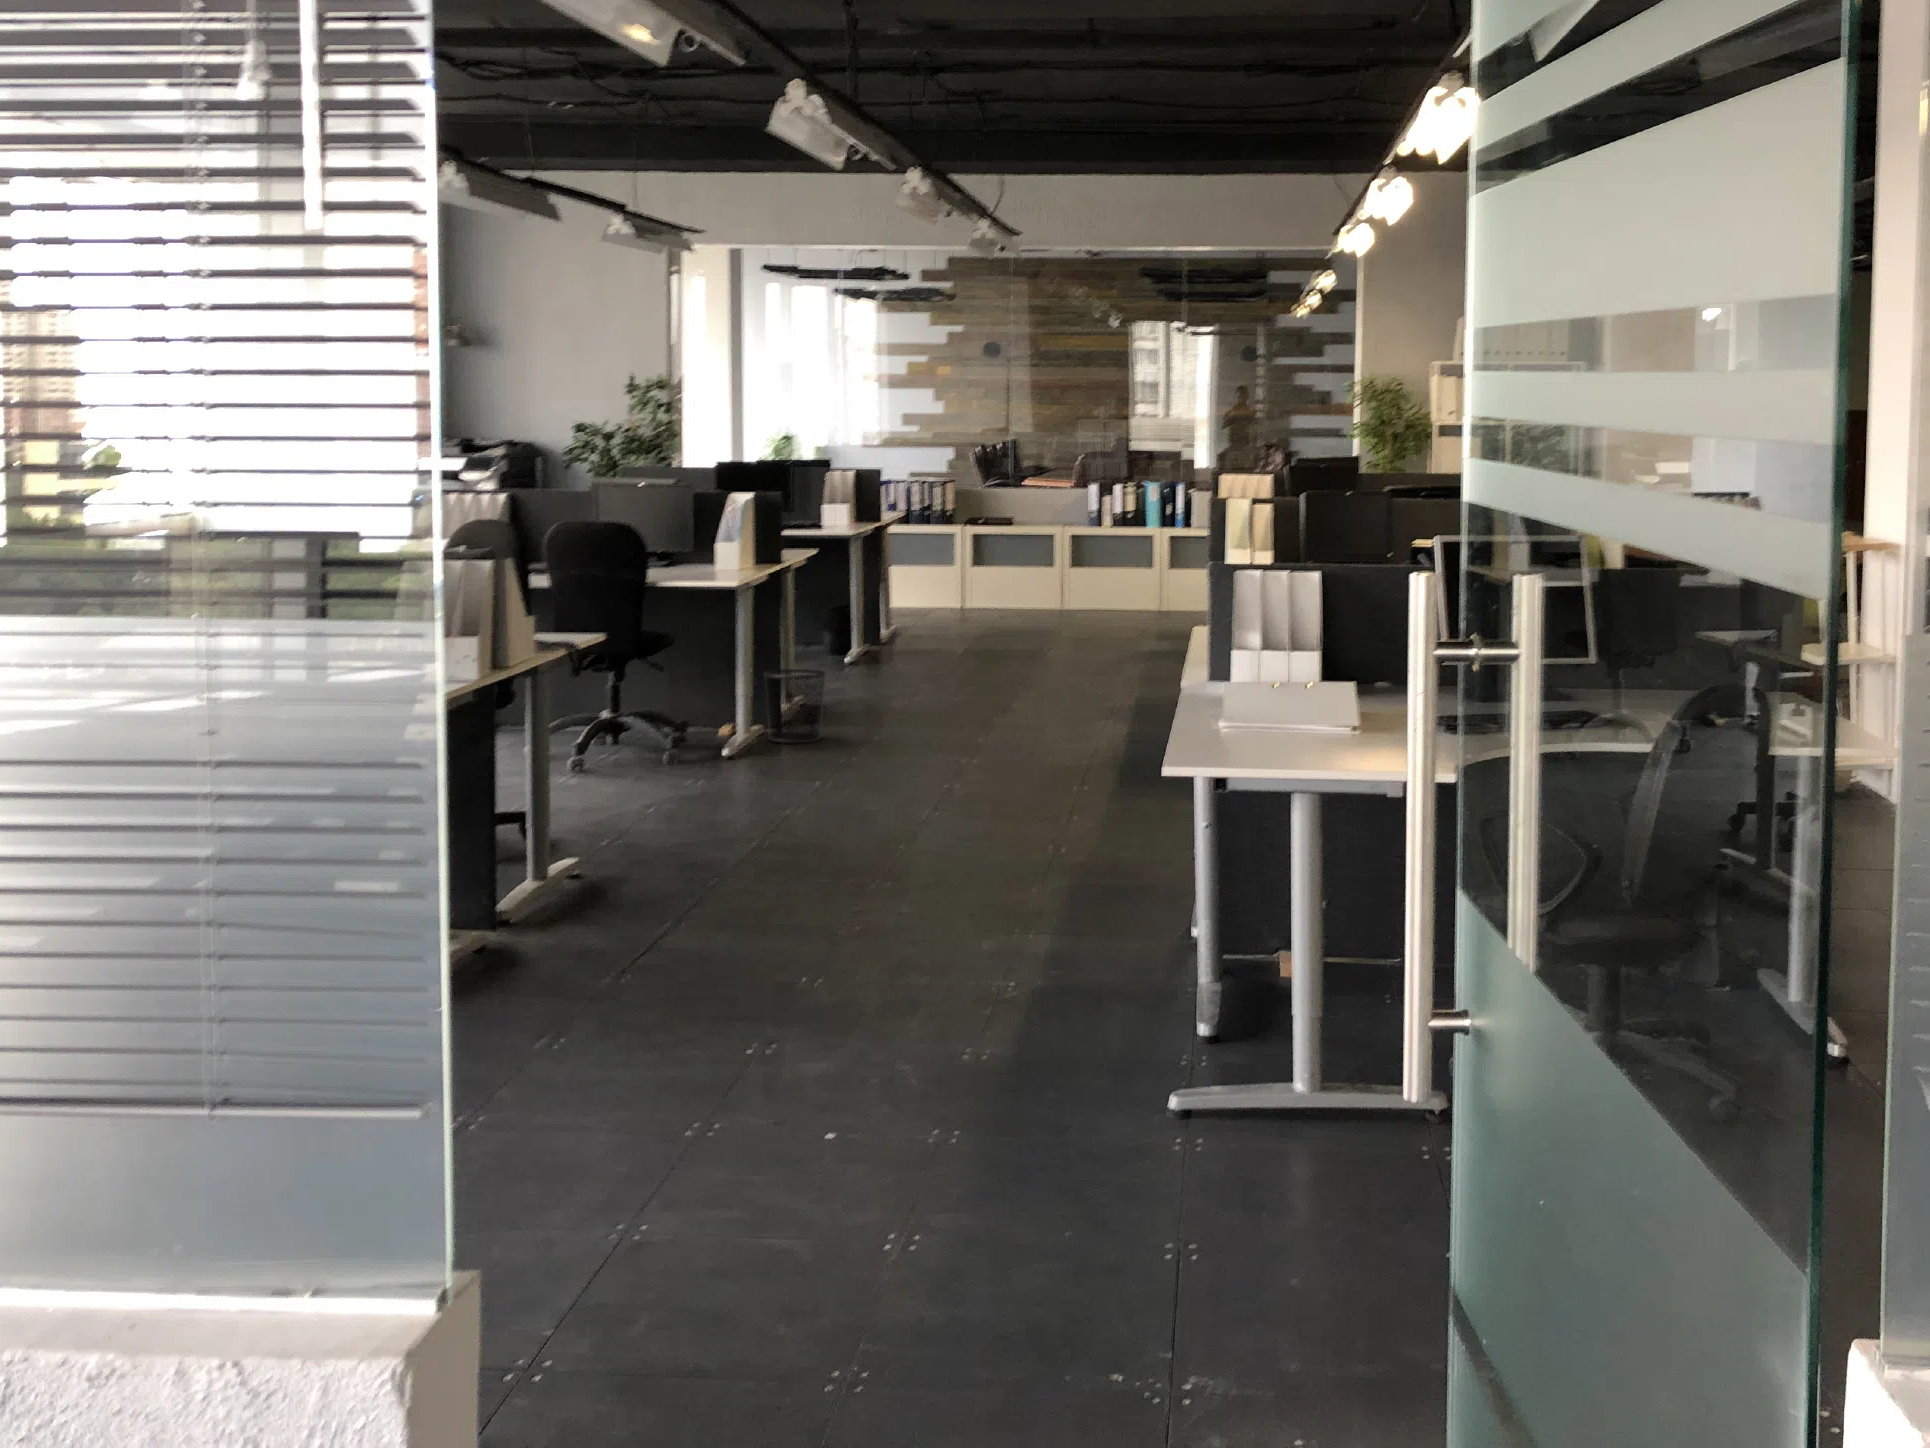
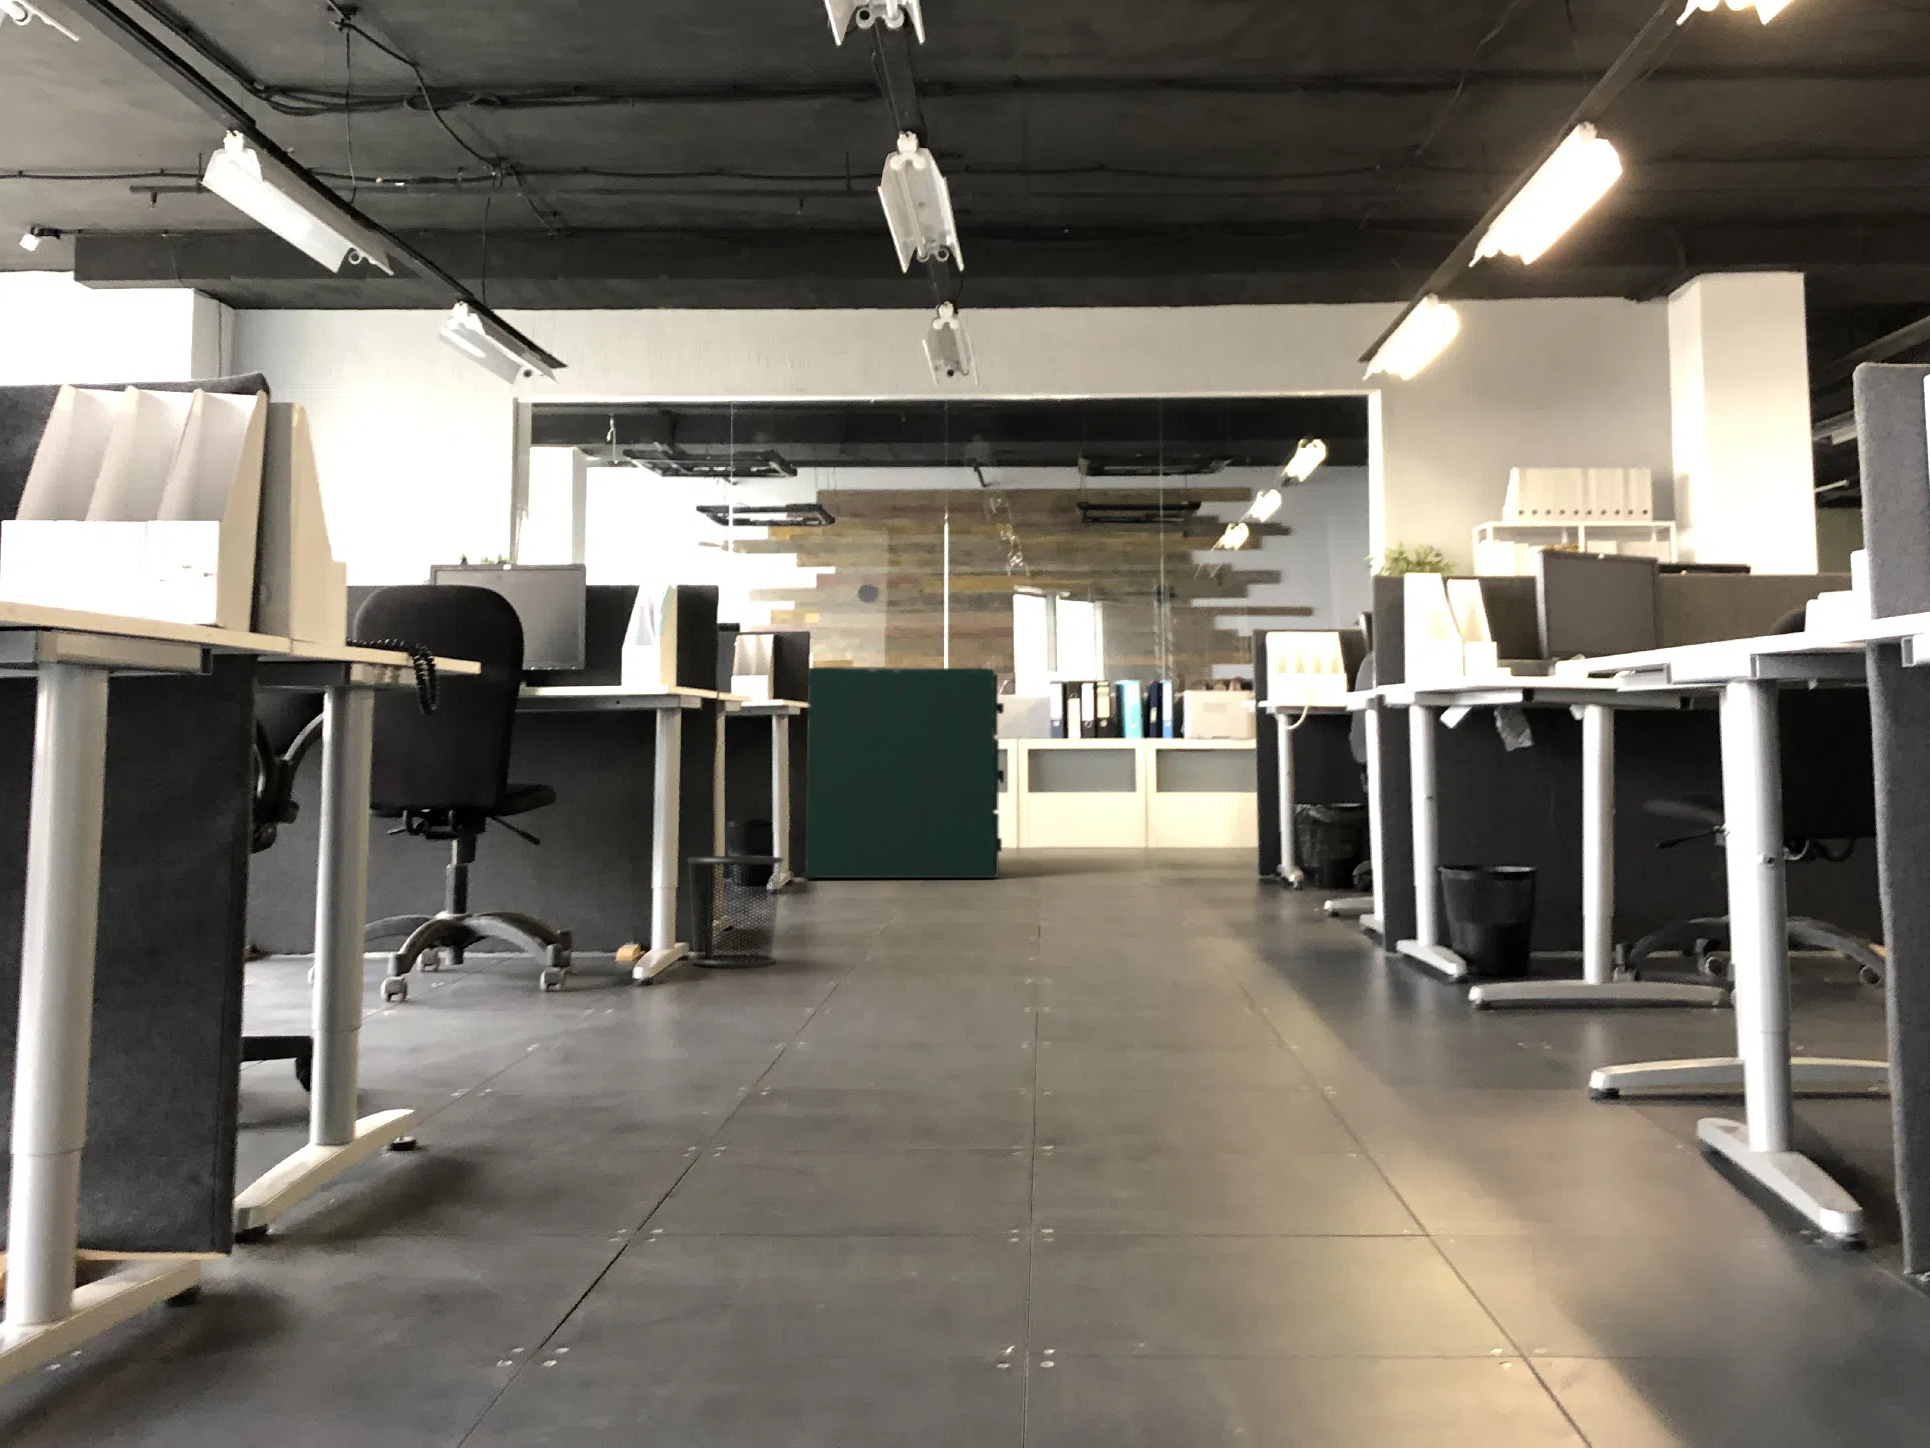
filing cabinet: none [880,494,1028,650] -> present [805,667,1004,878]

